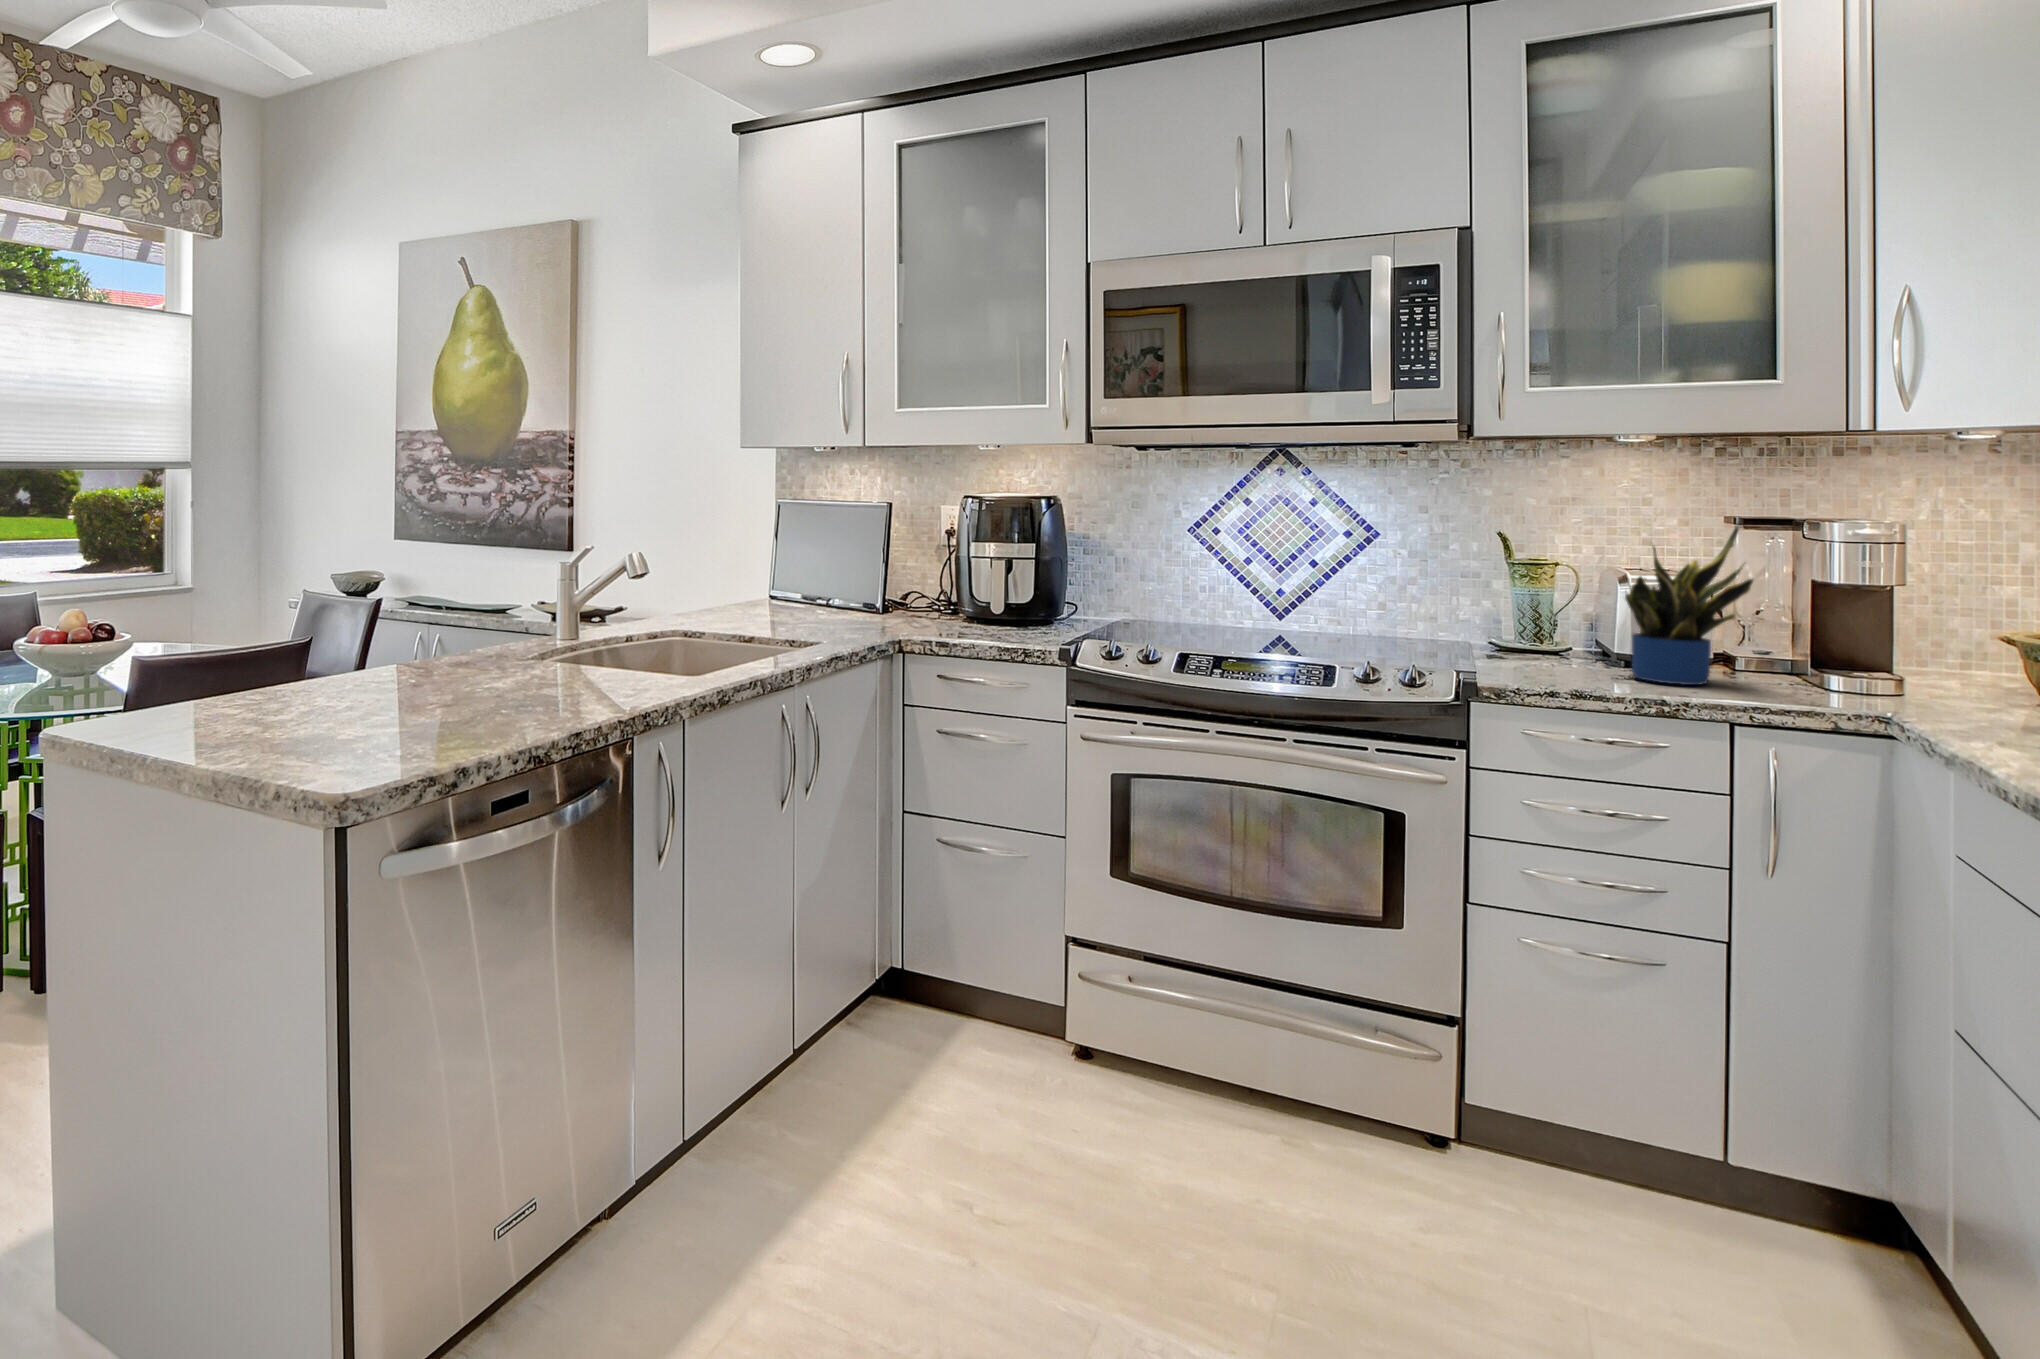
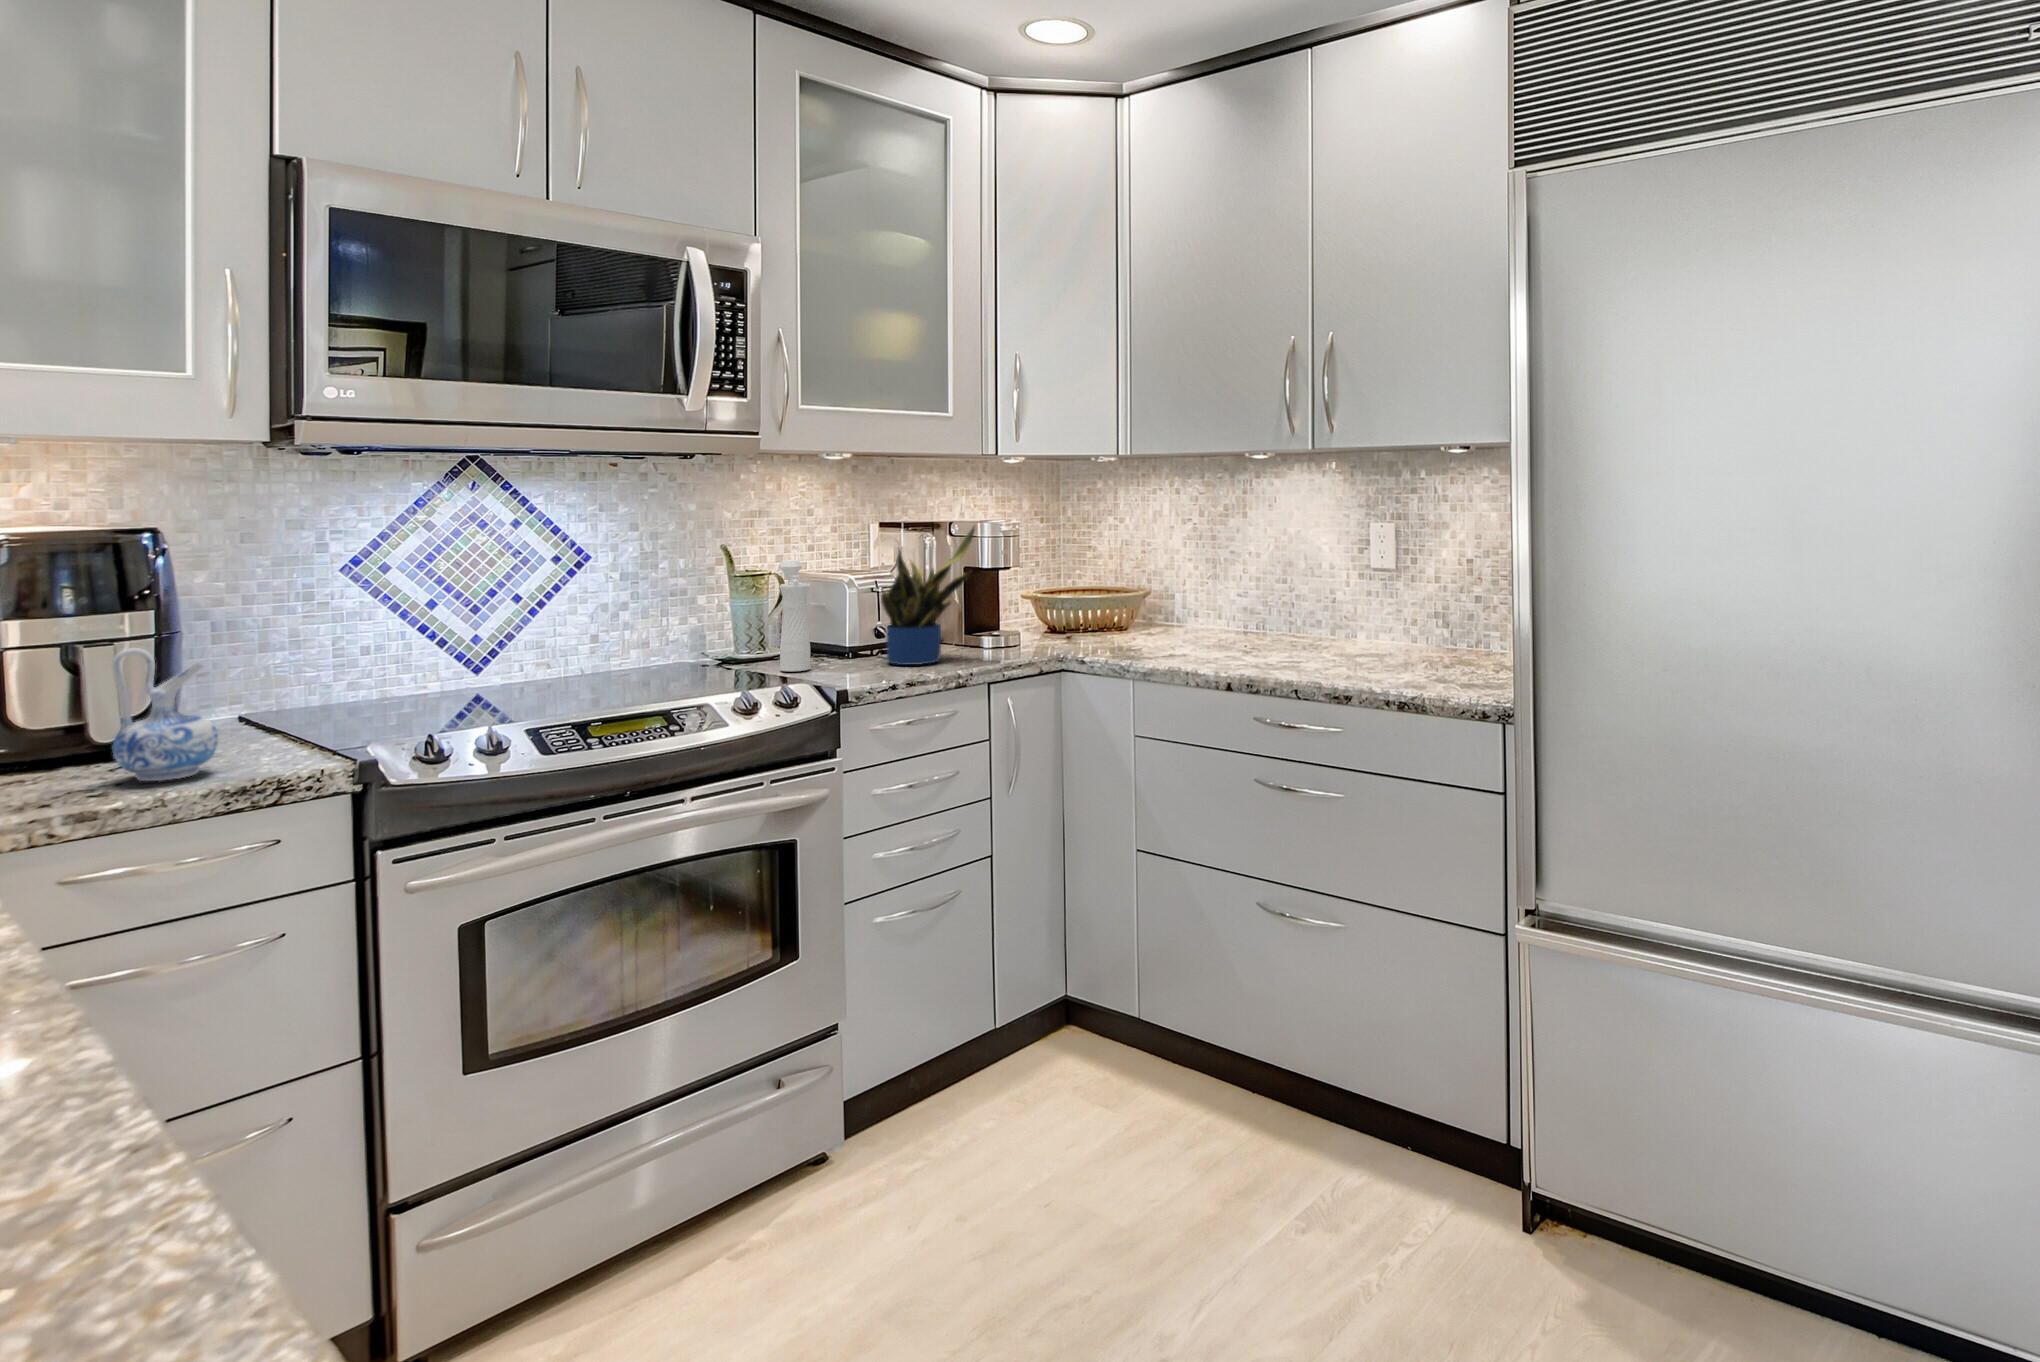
pepper mill: none [1505,550,1567,664] -> present [780,560,811,671]
ceramic pitcher: none [978,560,1024,638] -> present [112,648,218,781]

